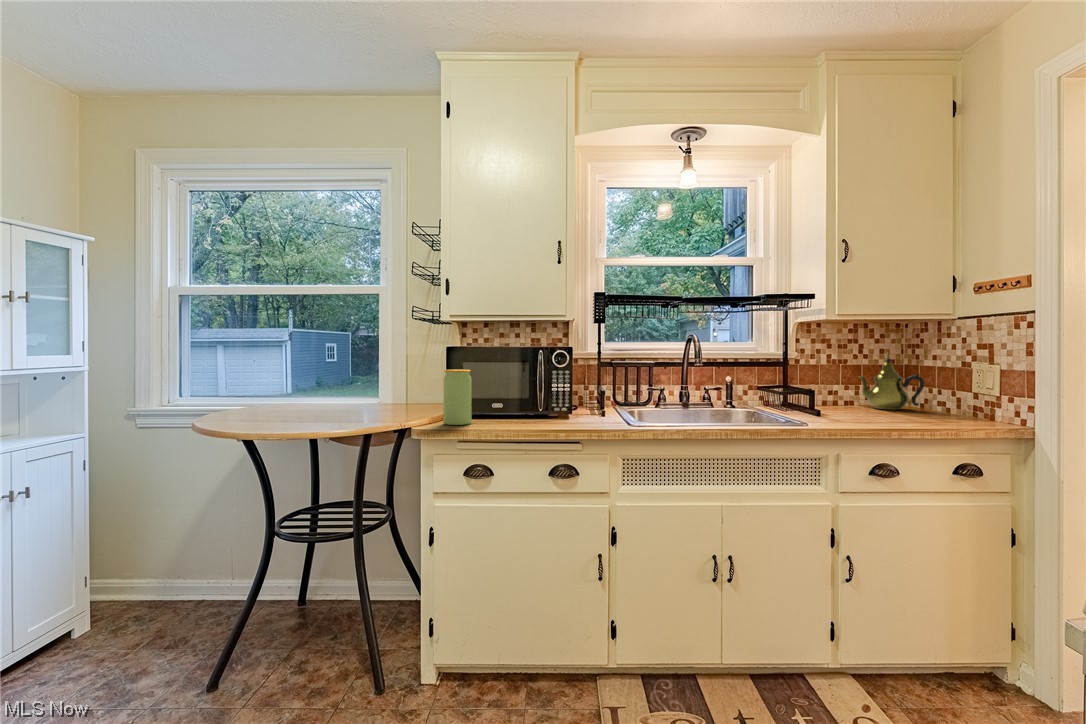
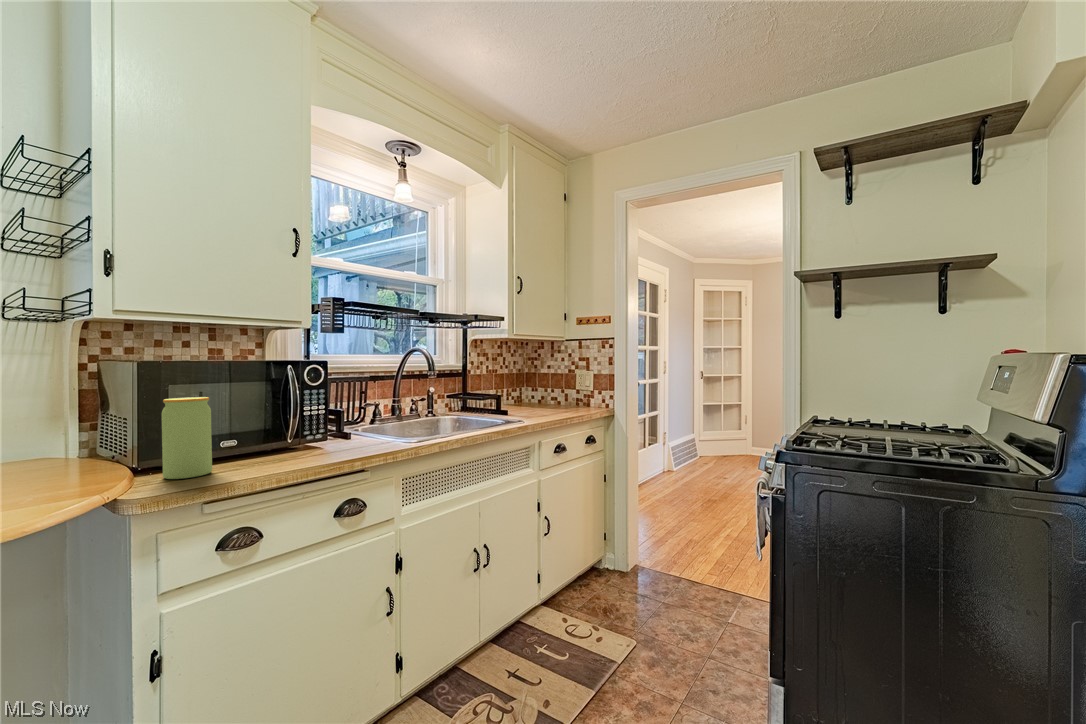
teapot: present [859,353,924,410] -> none [503,365,545,406]

